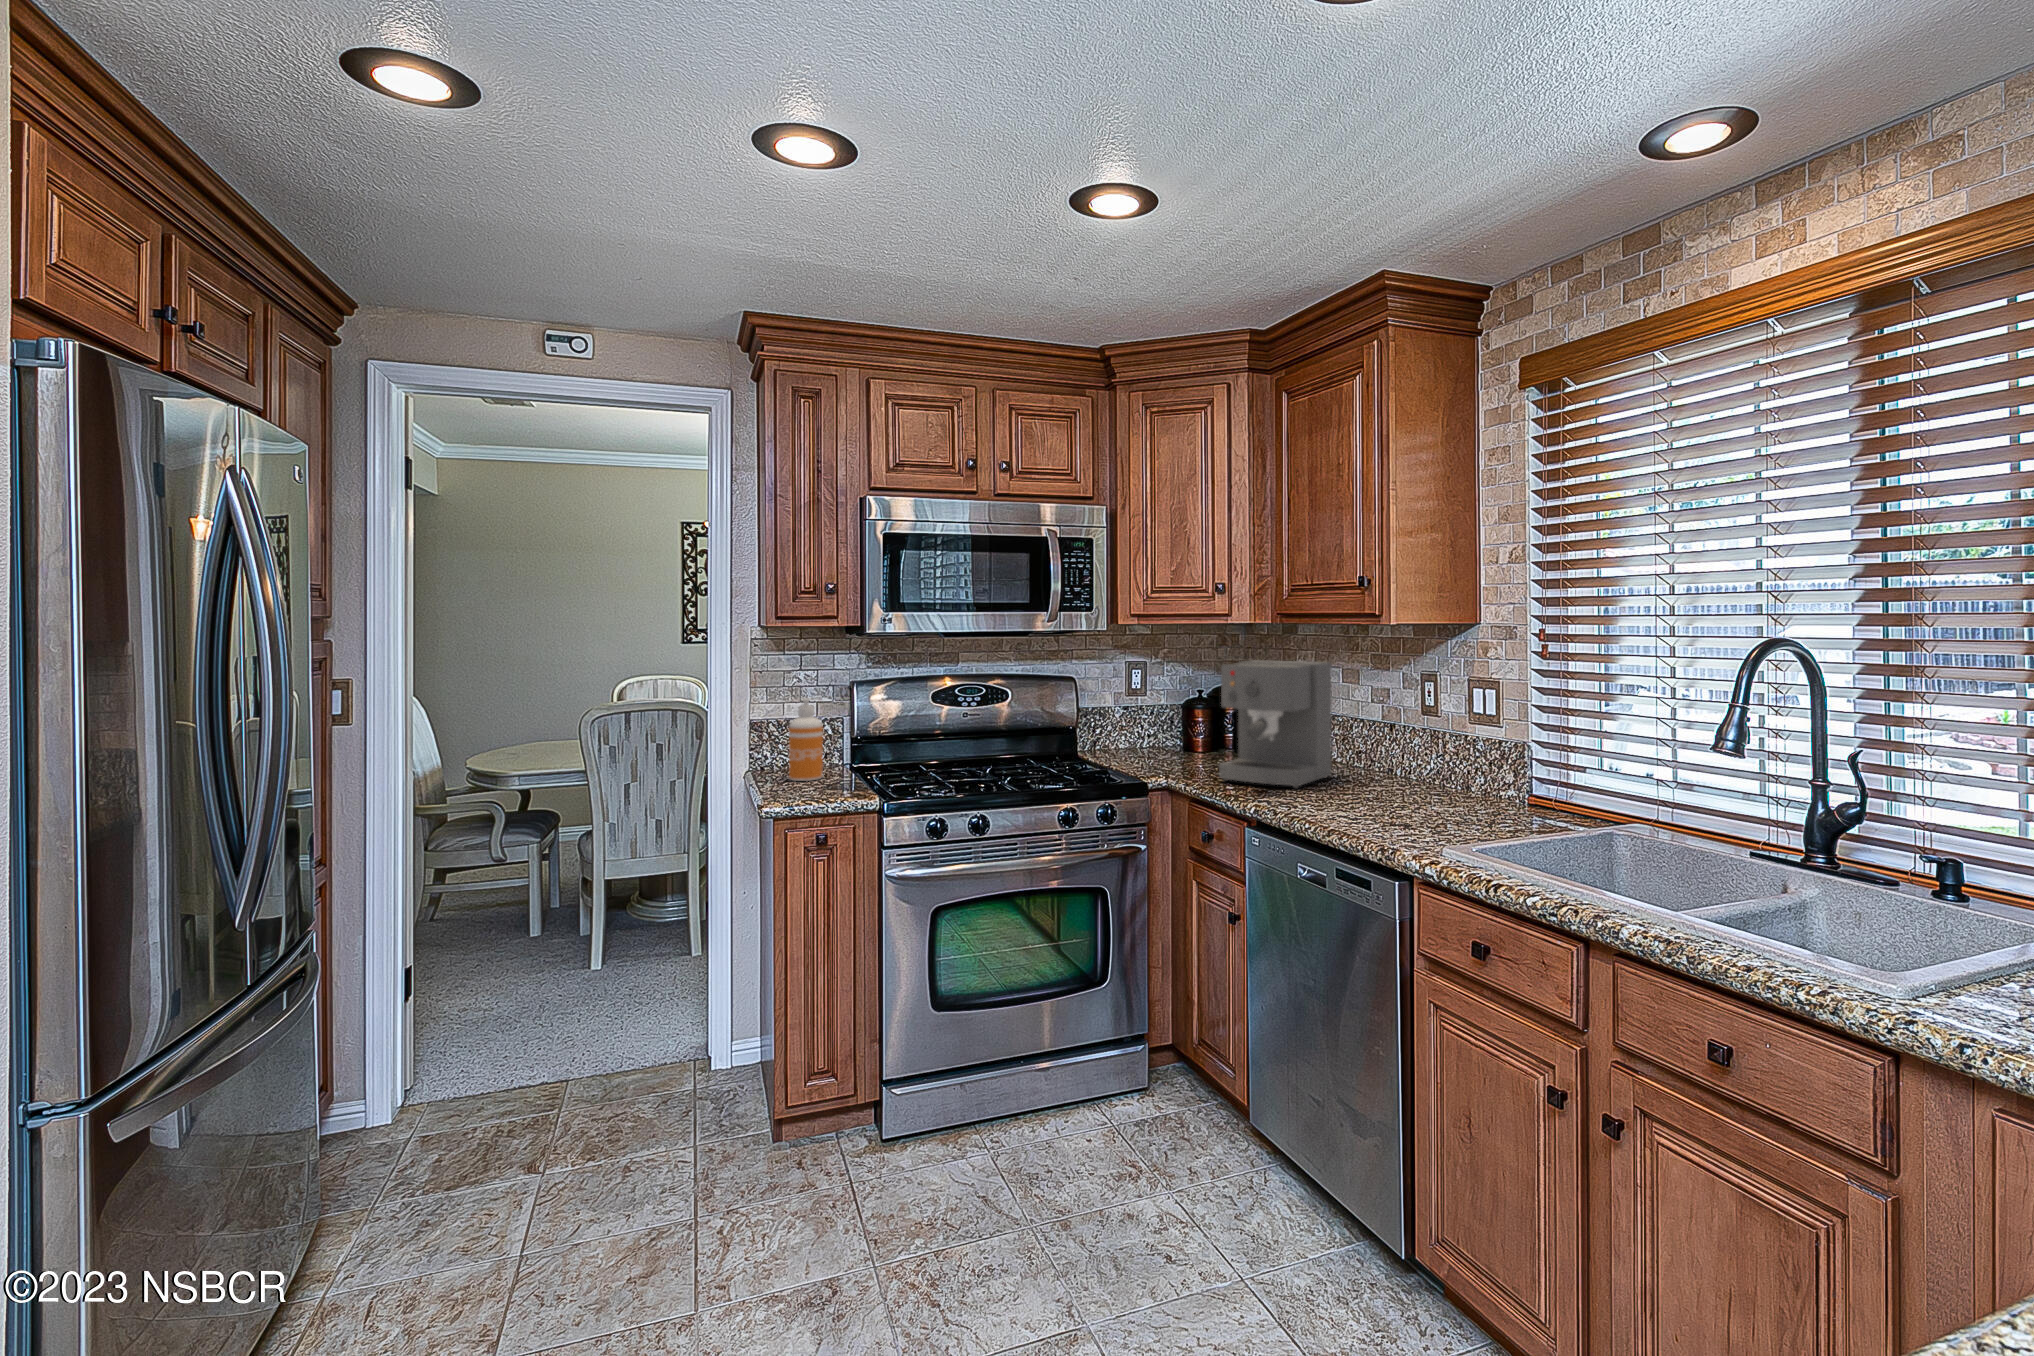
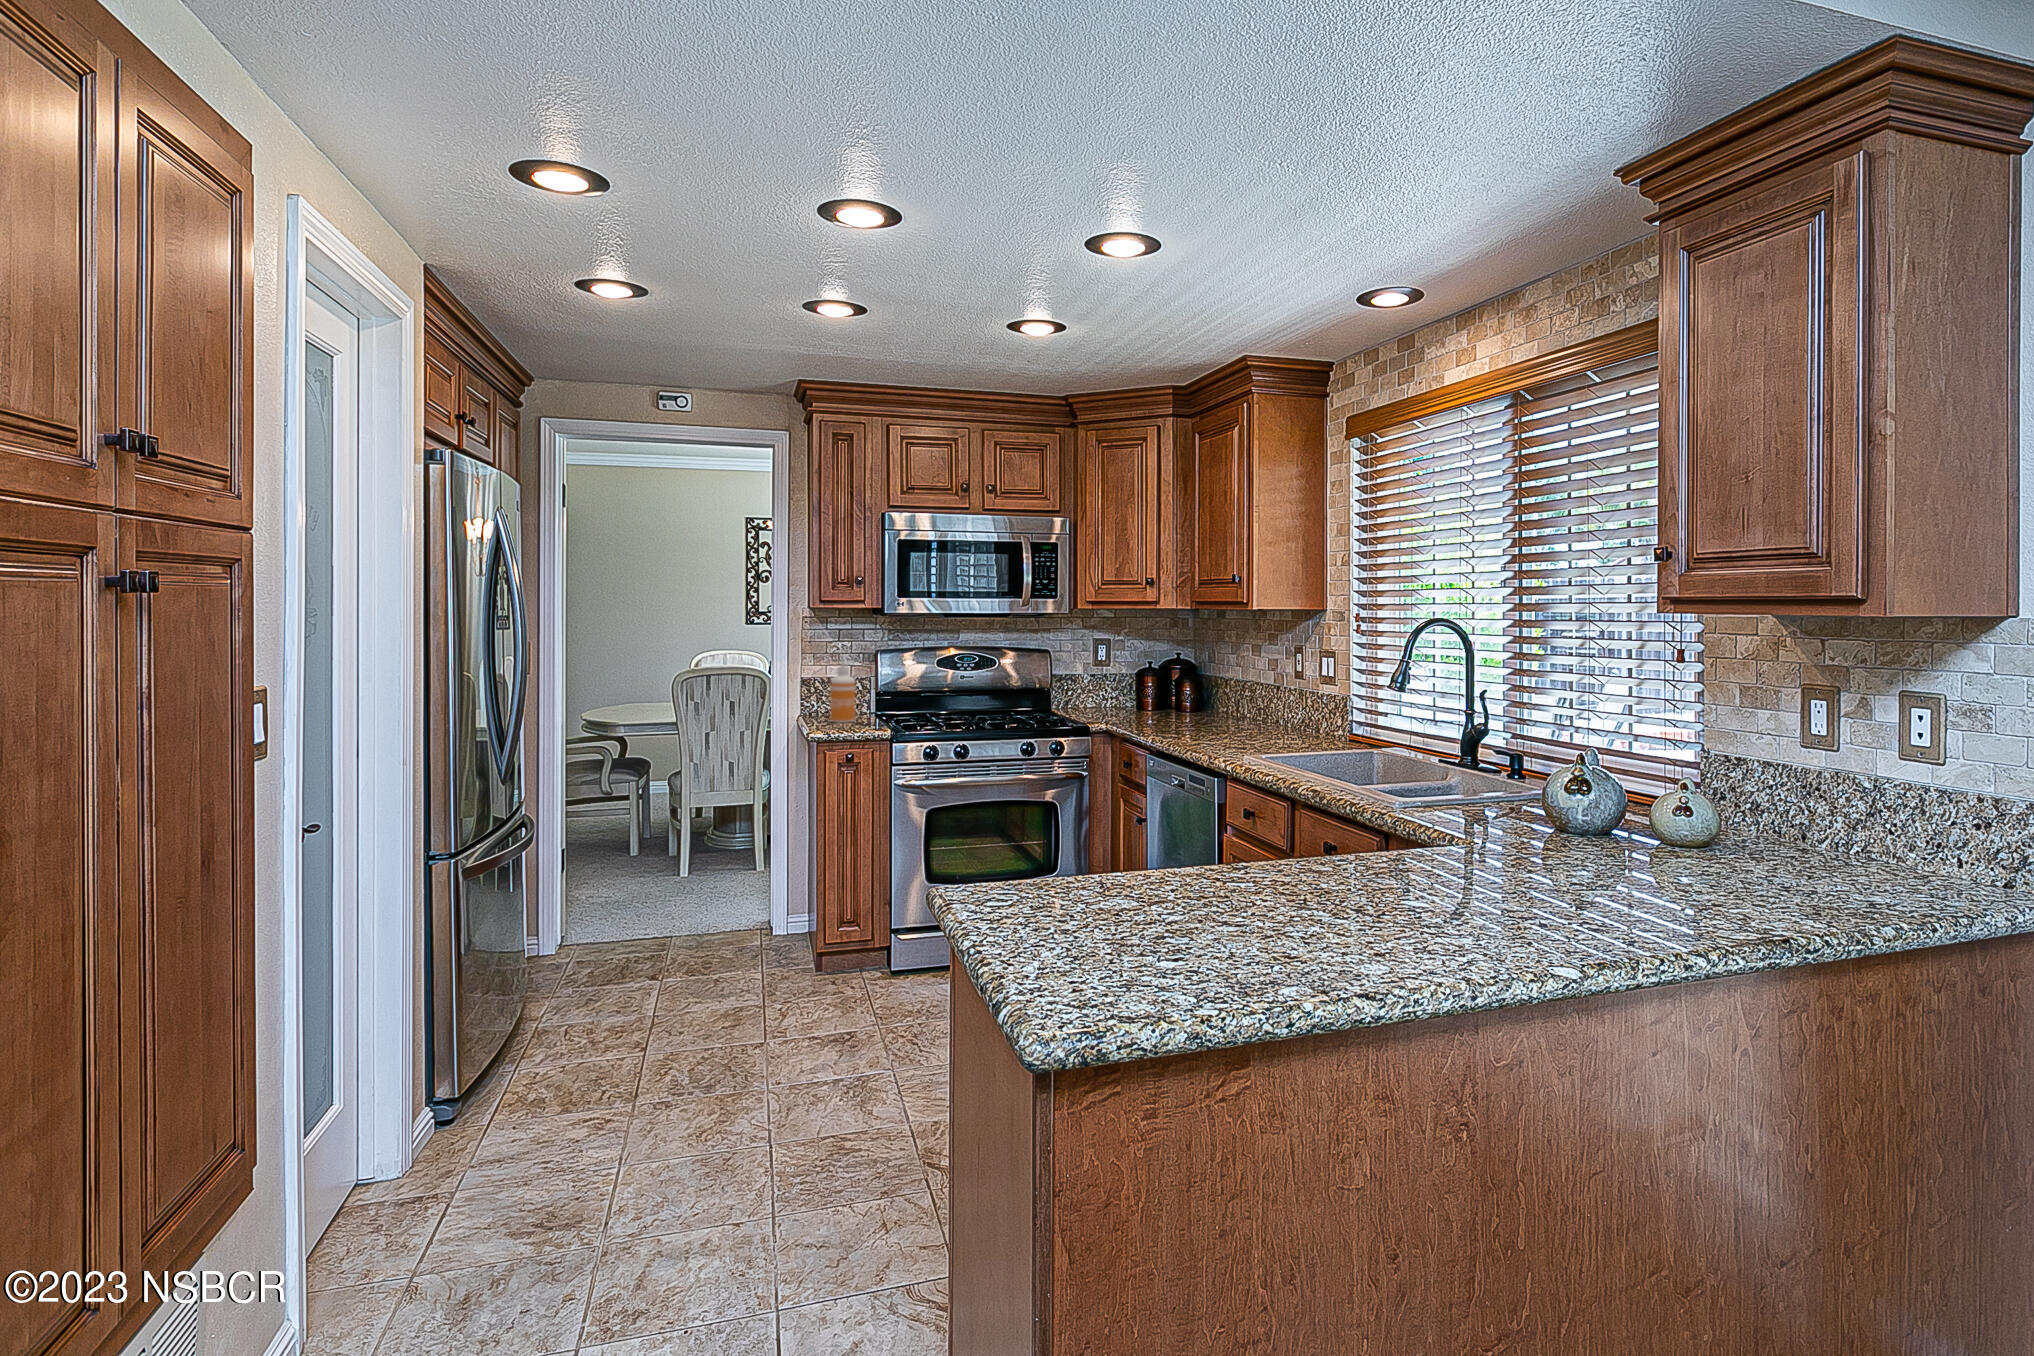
coffee maker: present [1219,660,1332,788] -> none [1145,637,1233,731]

